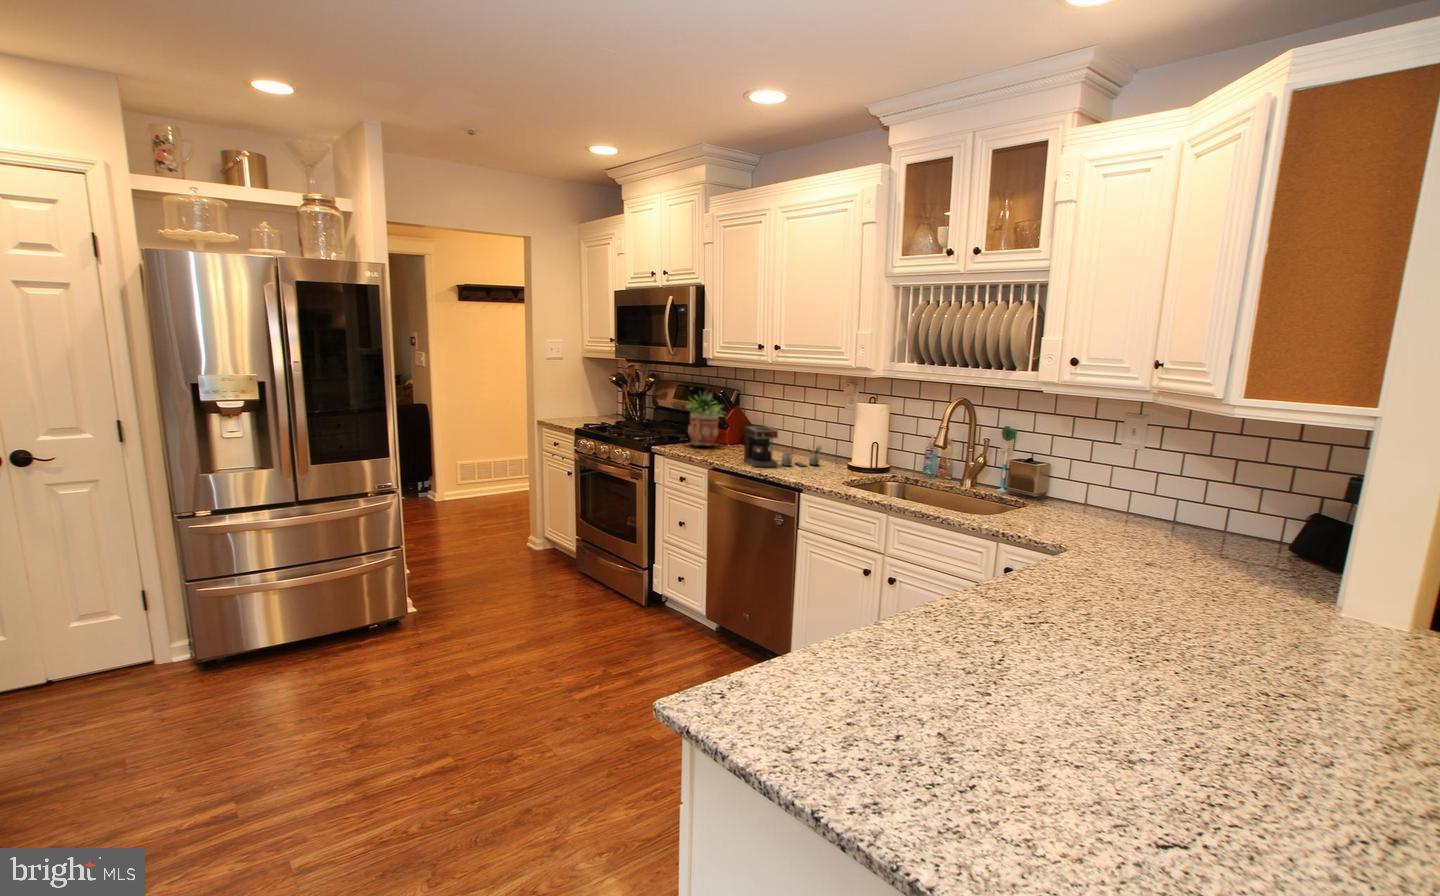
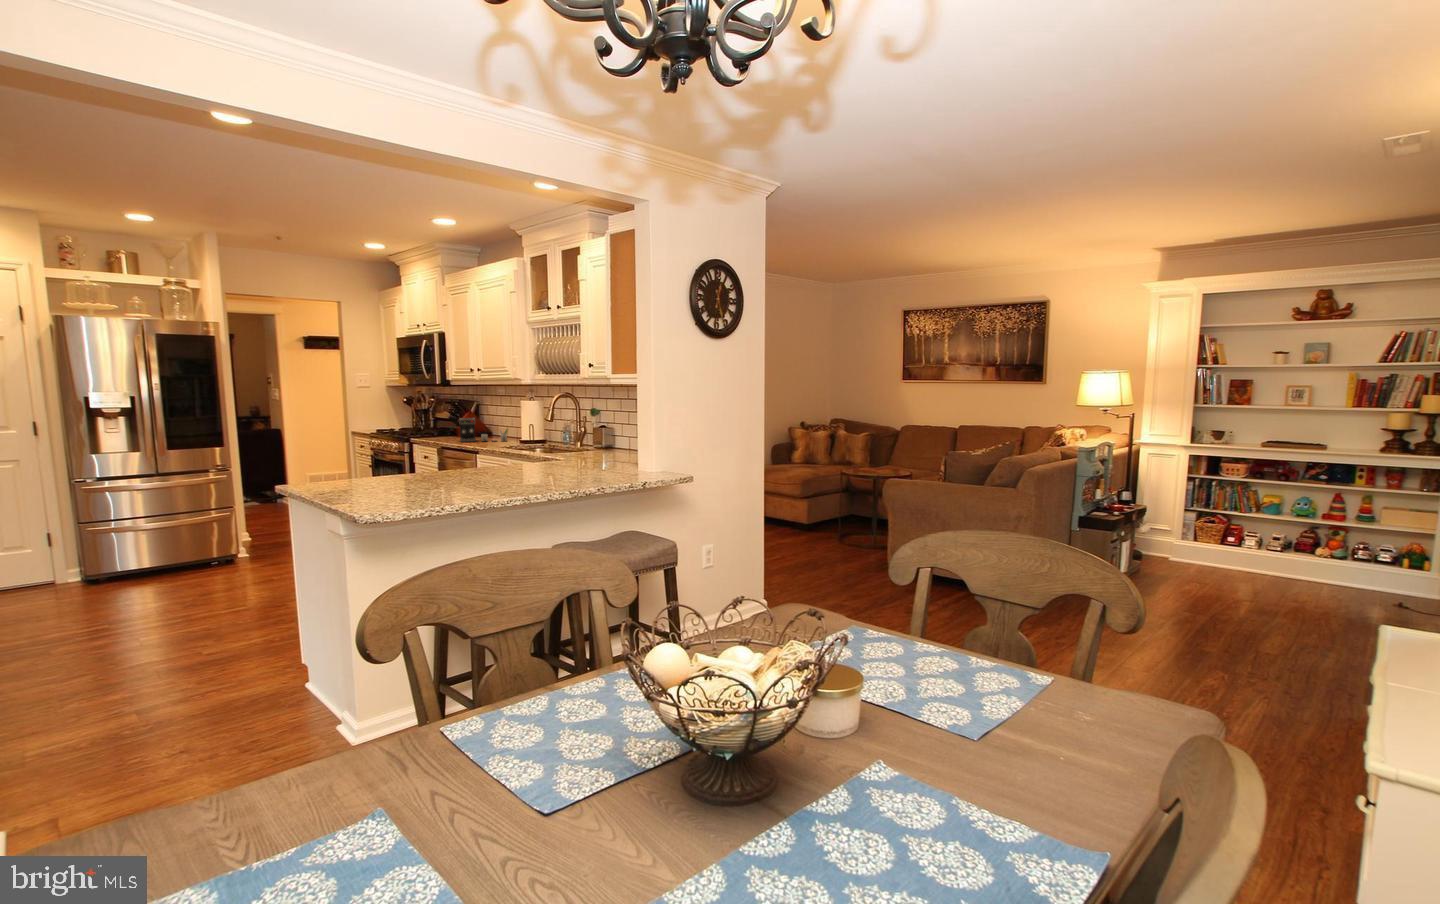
potted plant: present [686,394,724,446] -> none [430,399,462,436]

